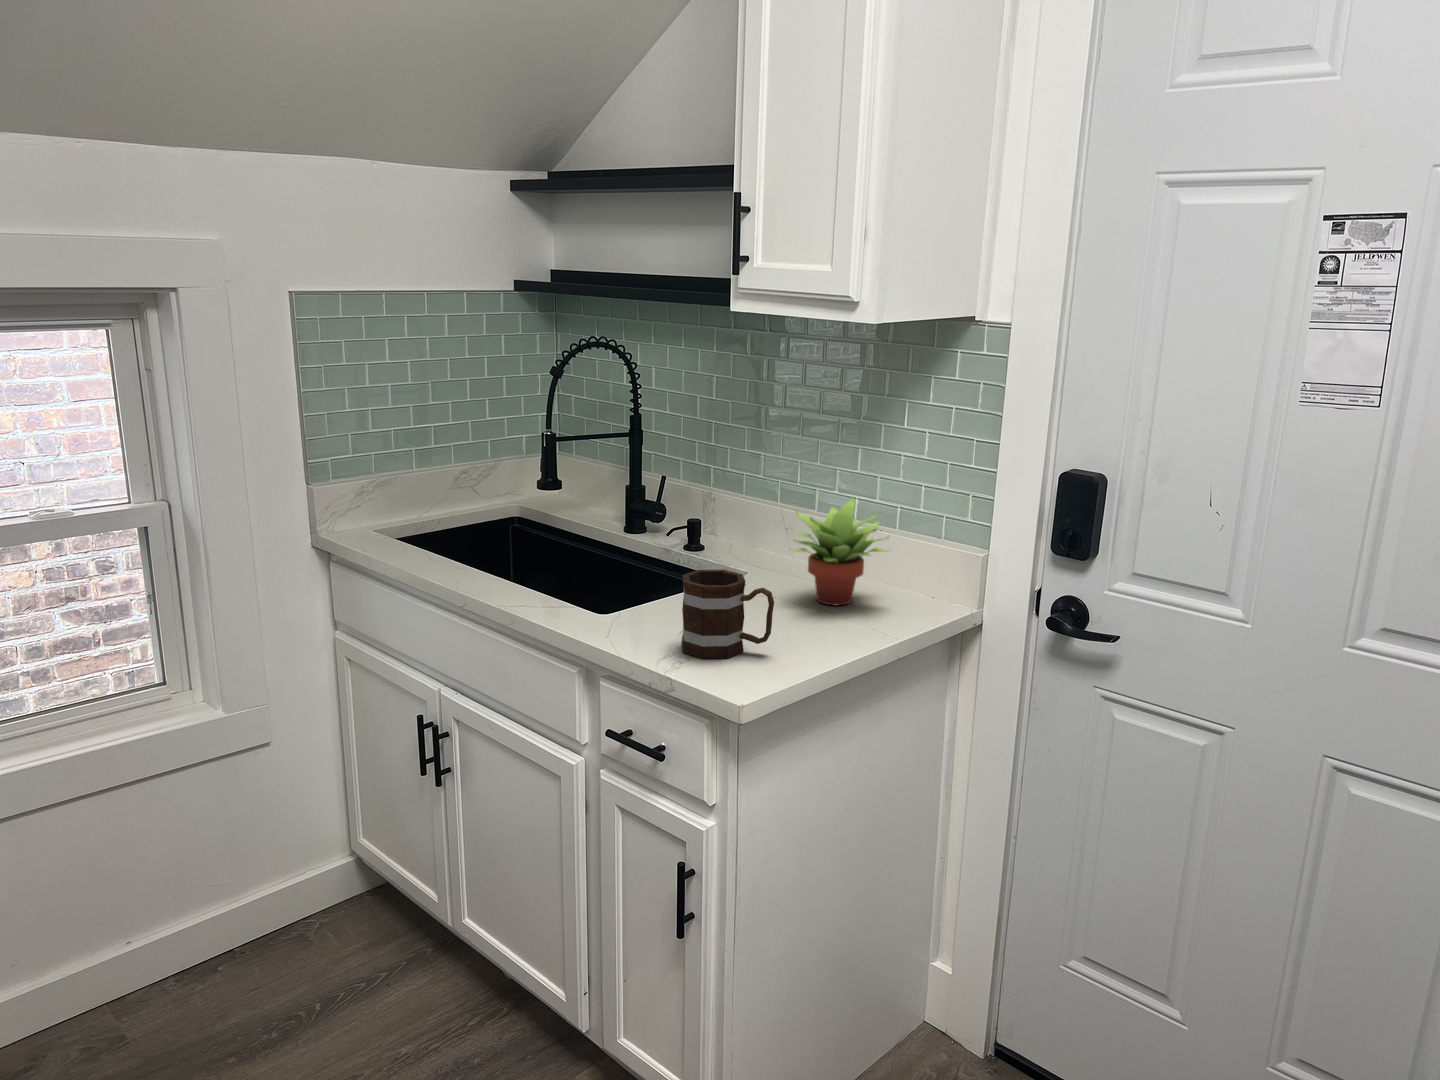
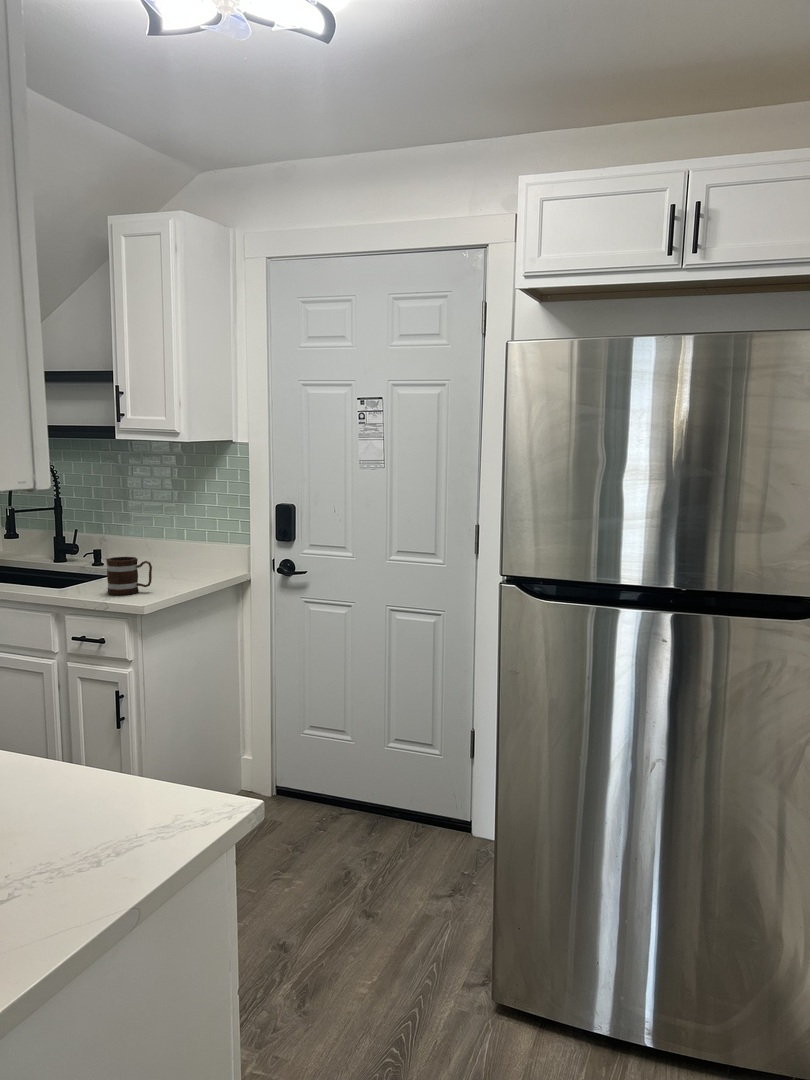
succulent plant: present [790,497,888,605] -> none [154,526,204,577]

